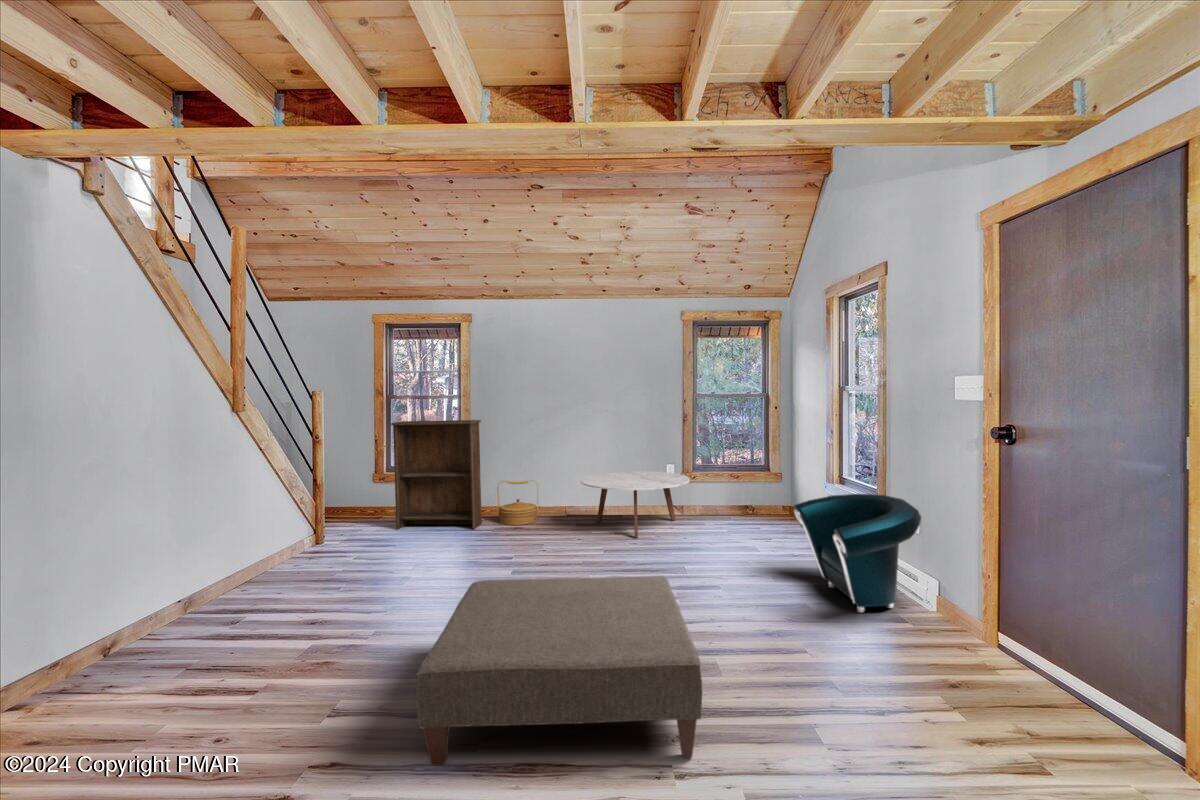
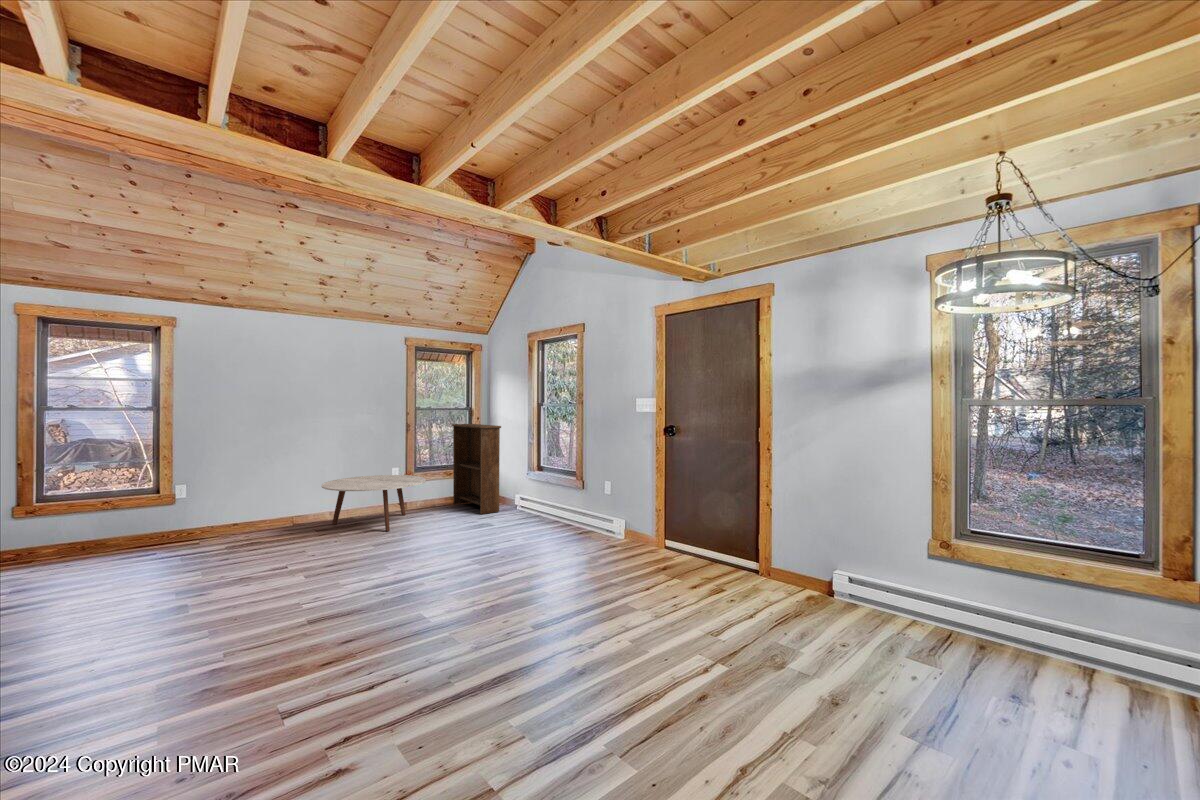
bookshelf: present [391,420,482,529] -> present [452,424,501,514]
woven basket: present [497,480,538,525] -> none [216,493,267,541]
armchair: present [793,494,921,613] -> none [535,473,620,547]
ottoman: present [416,576,702,766] -> none [350,539,593,699]

